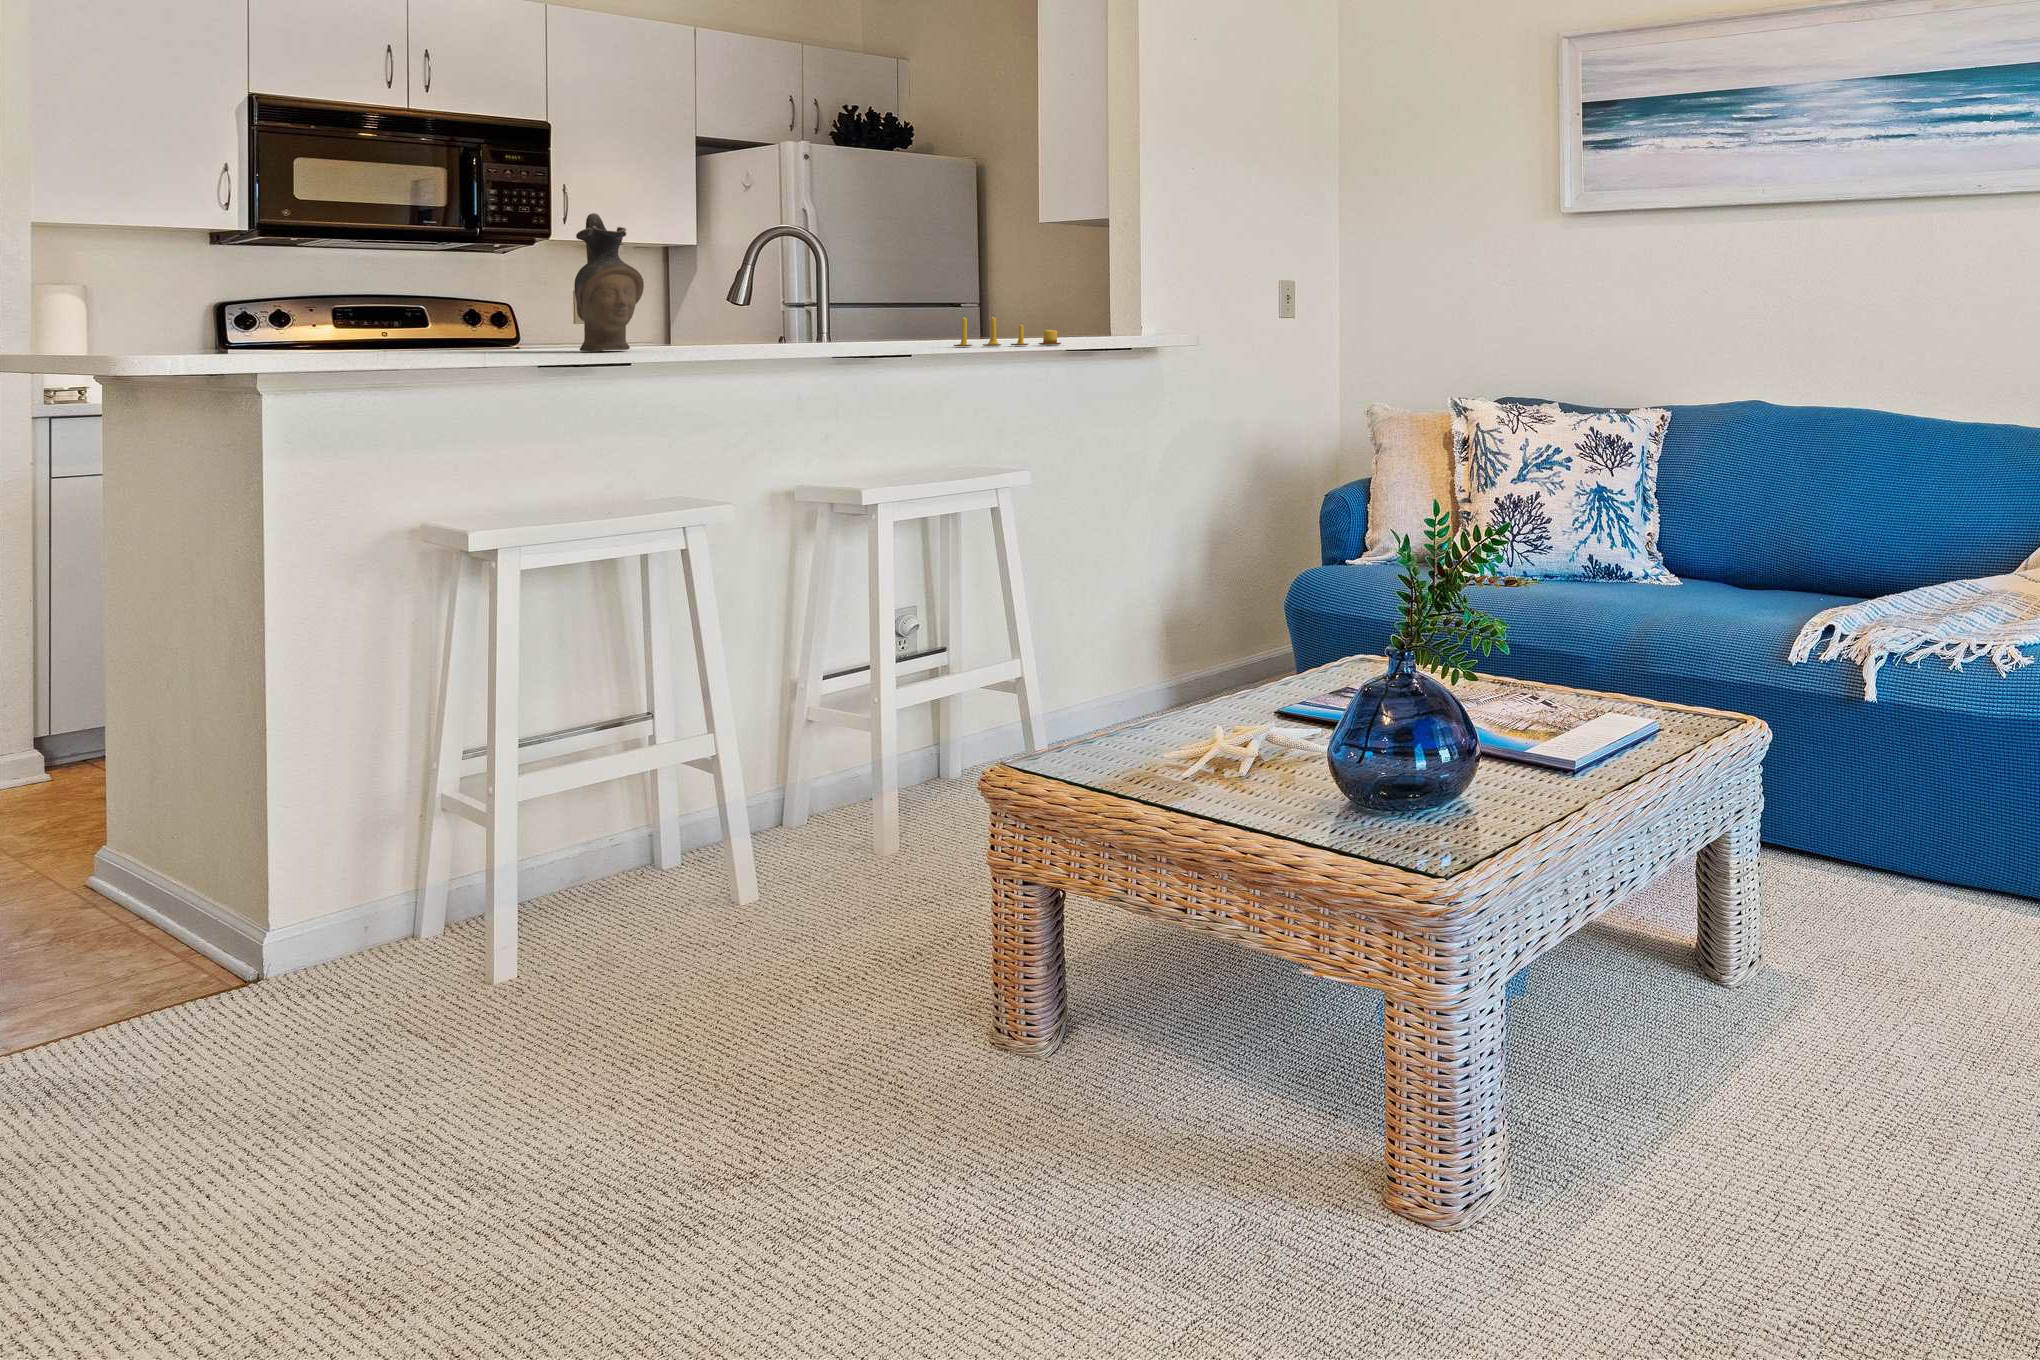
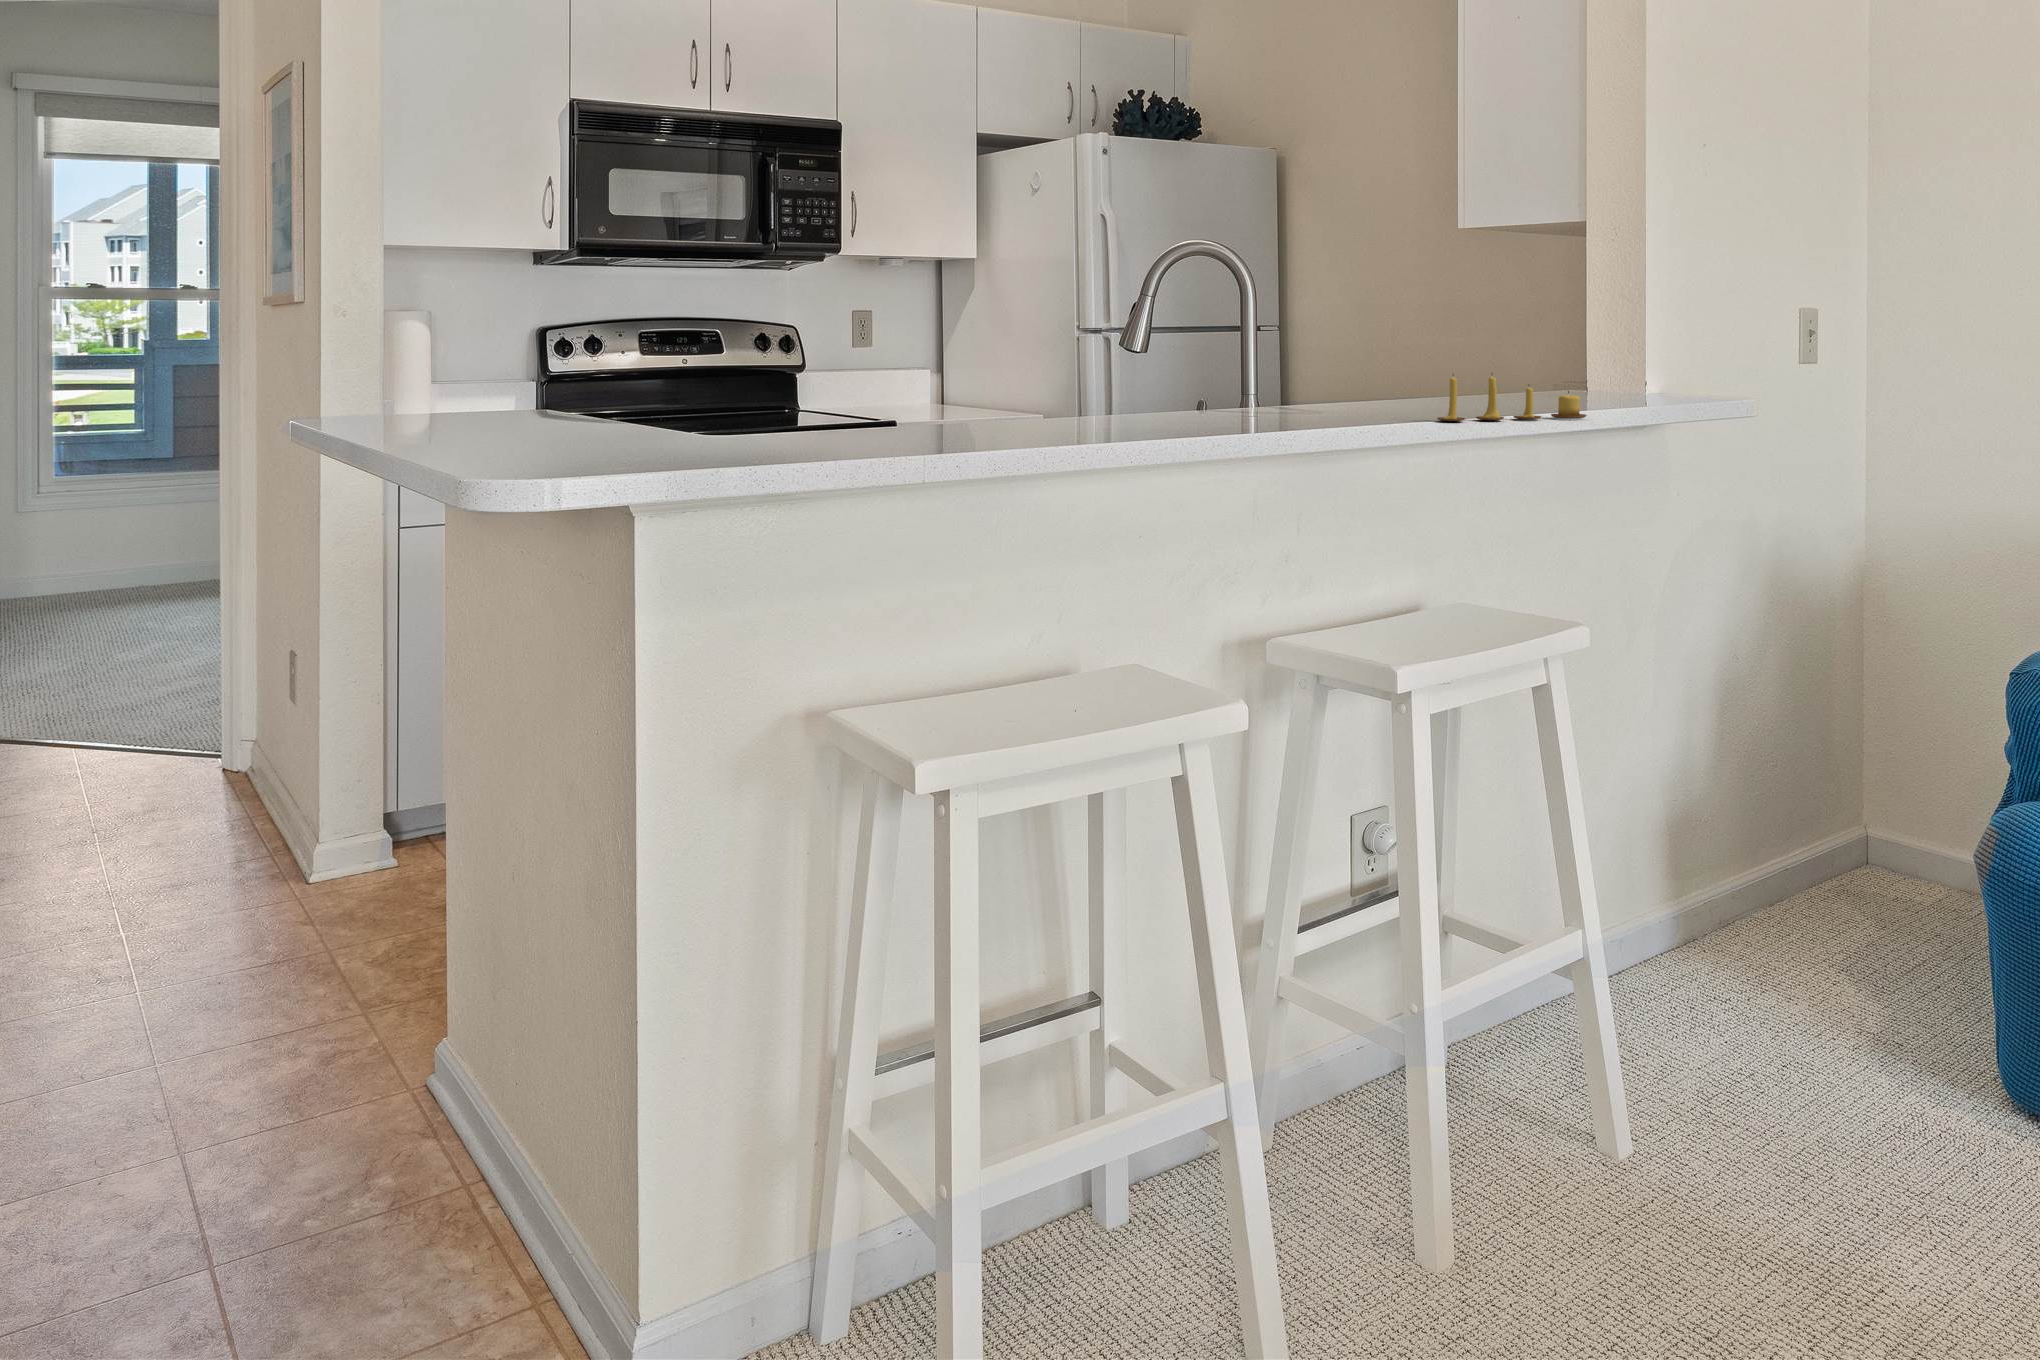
ceramic pitcher: present [574,213,644,351] -> none [951,232,1035,424]

